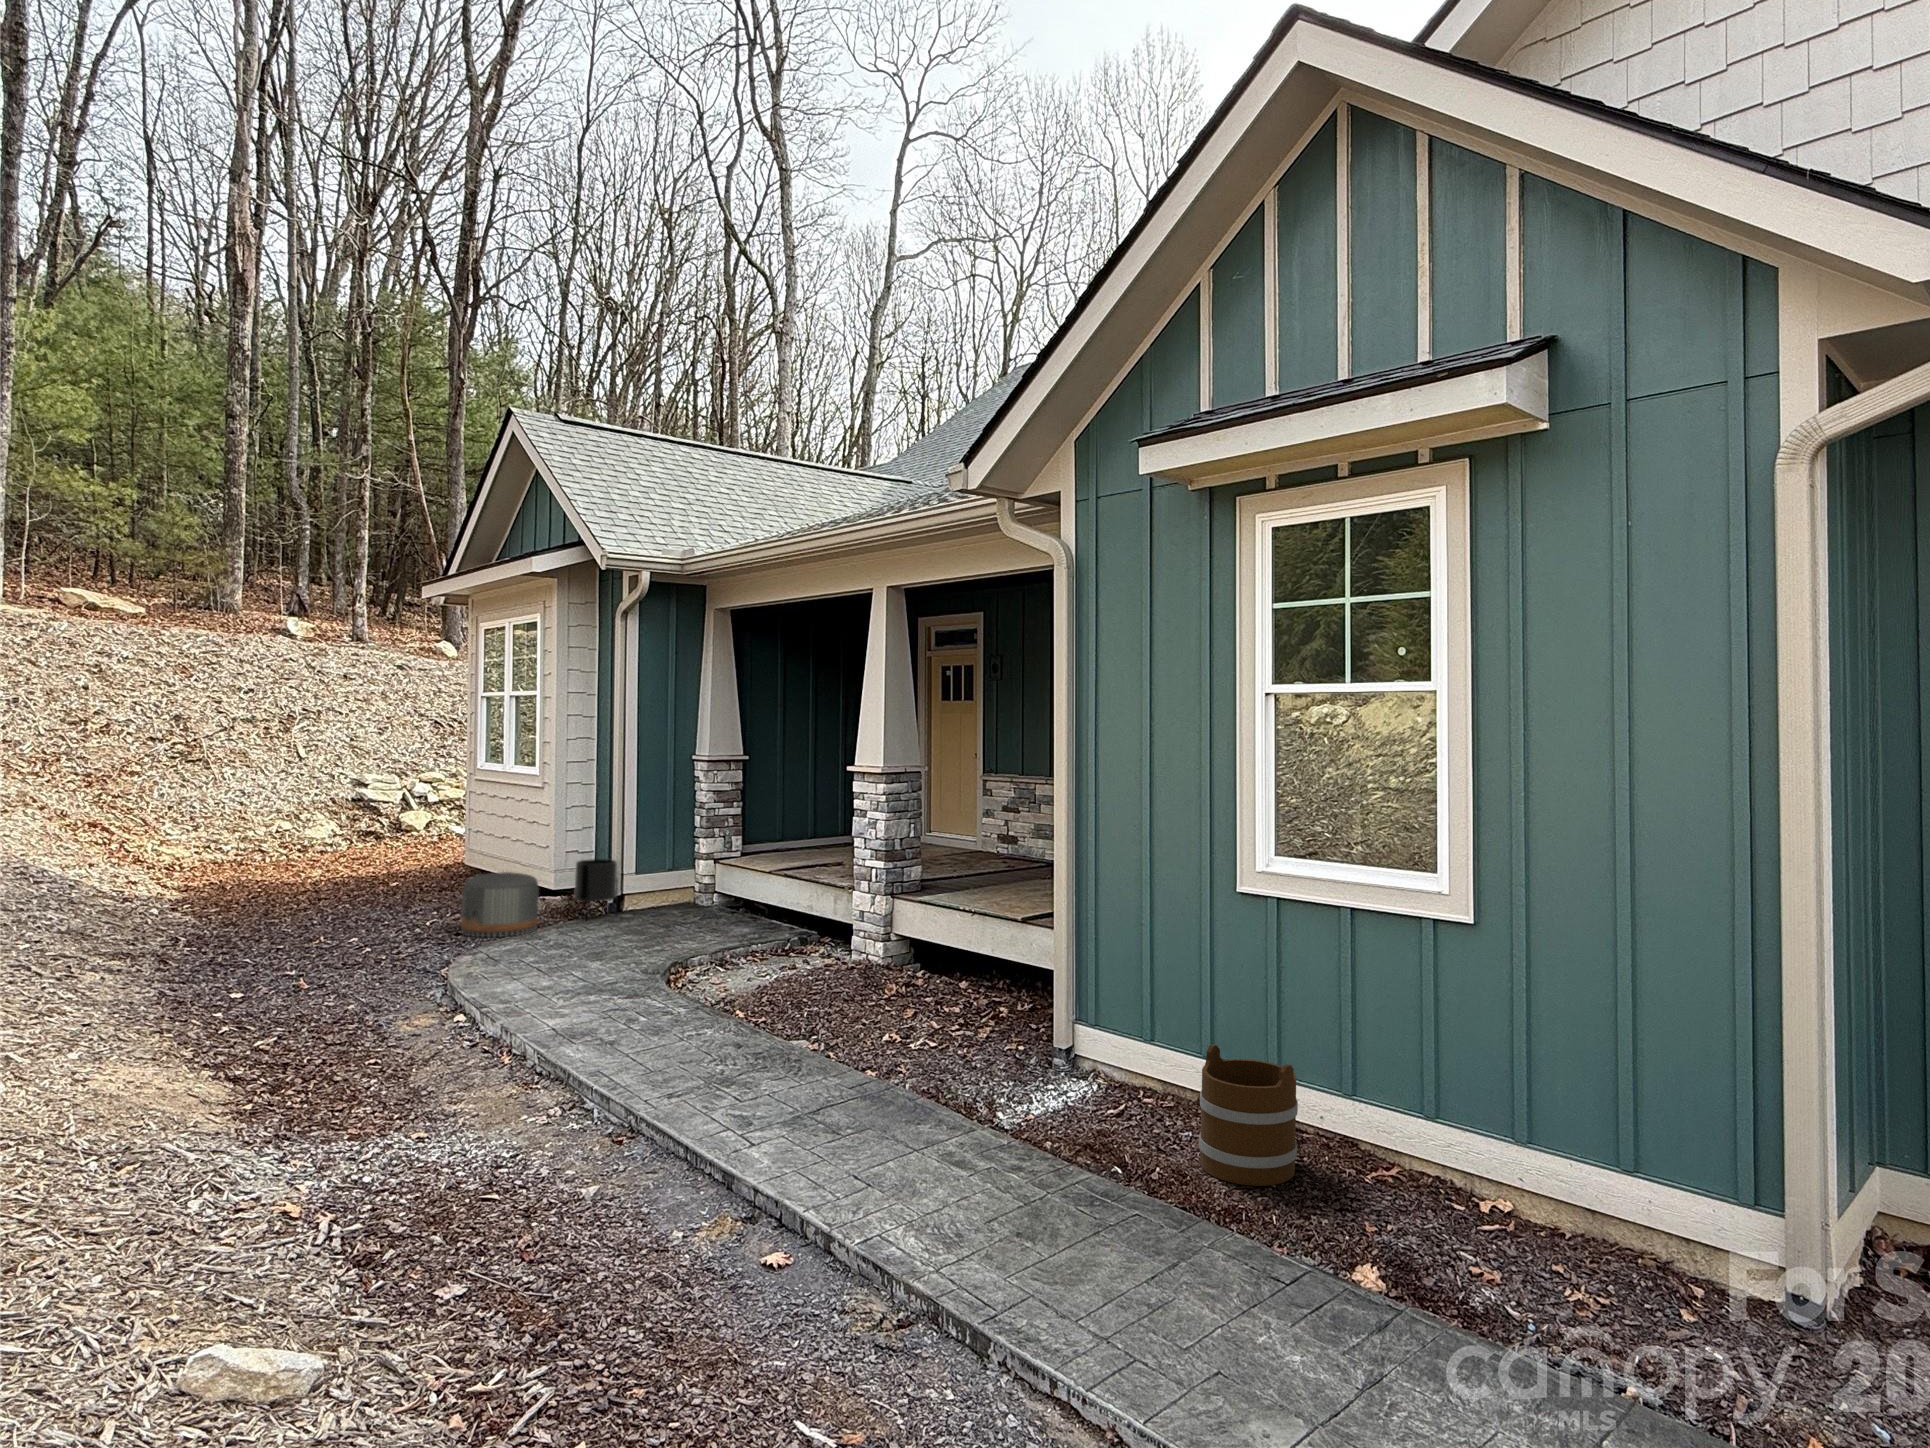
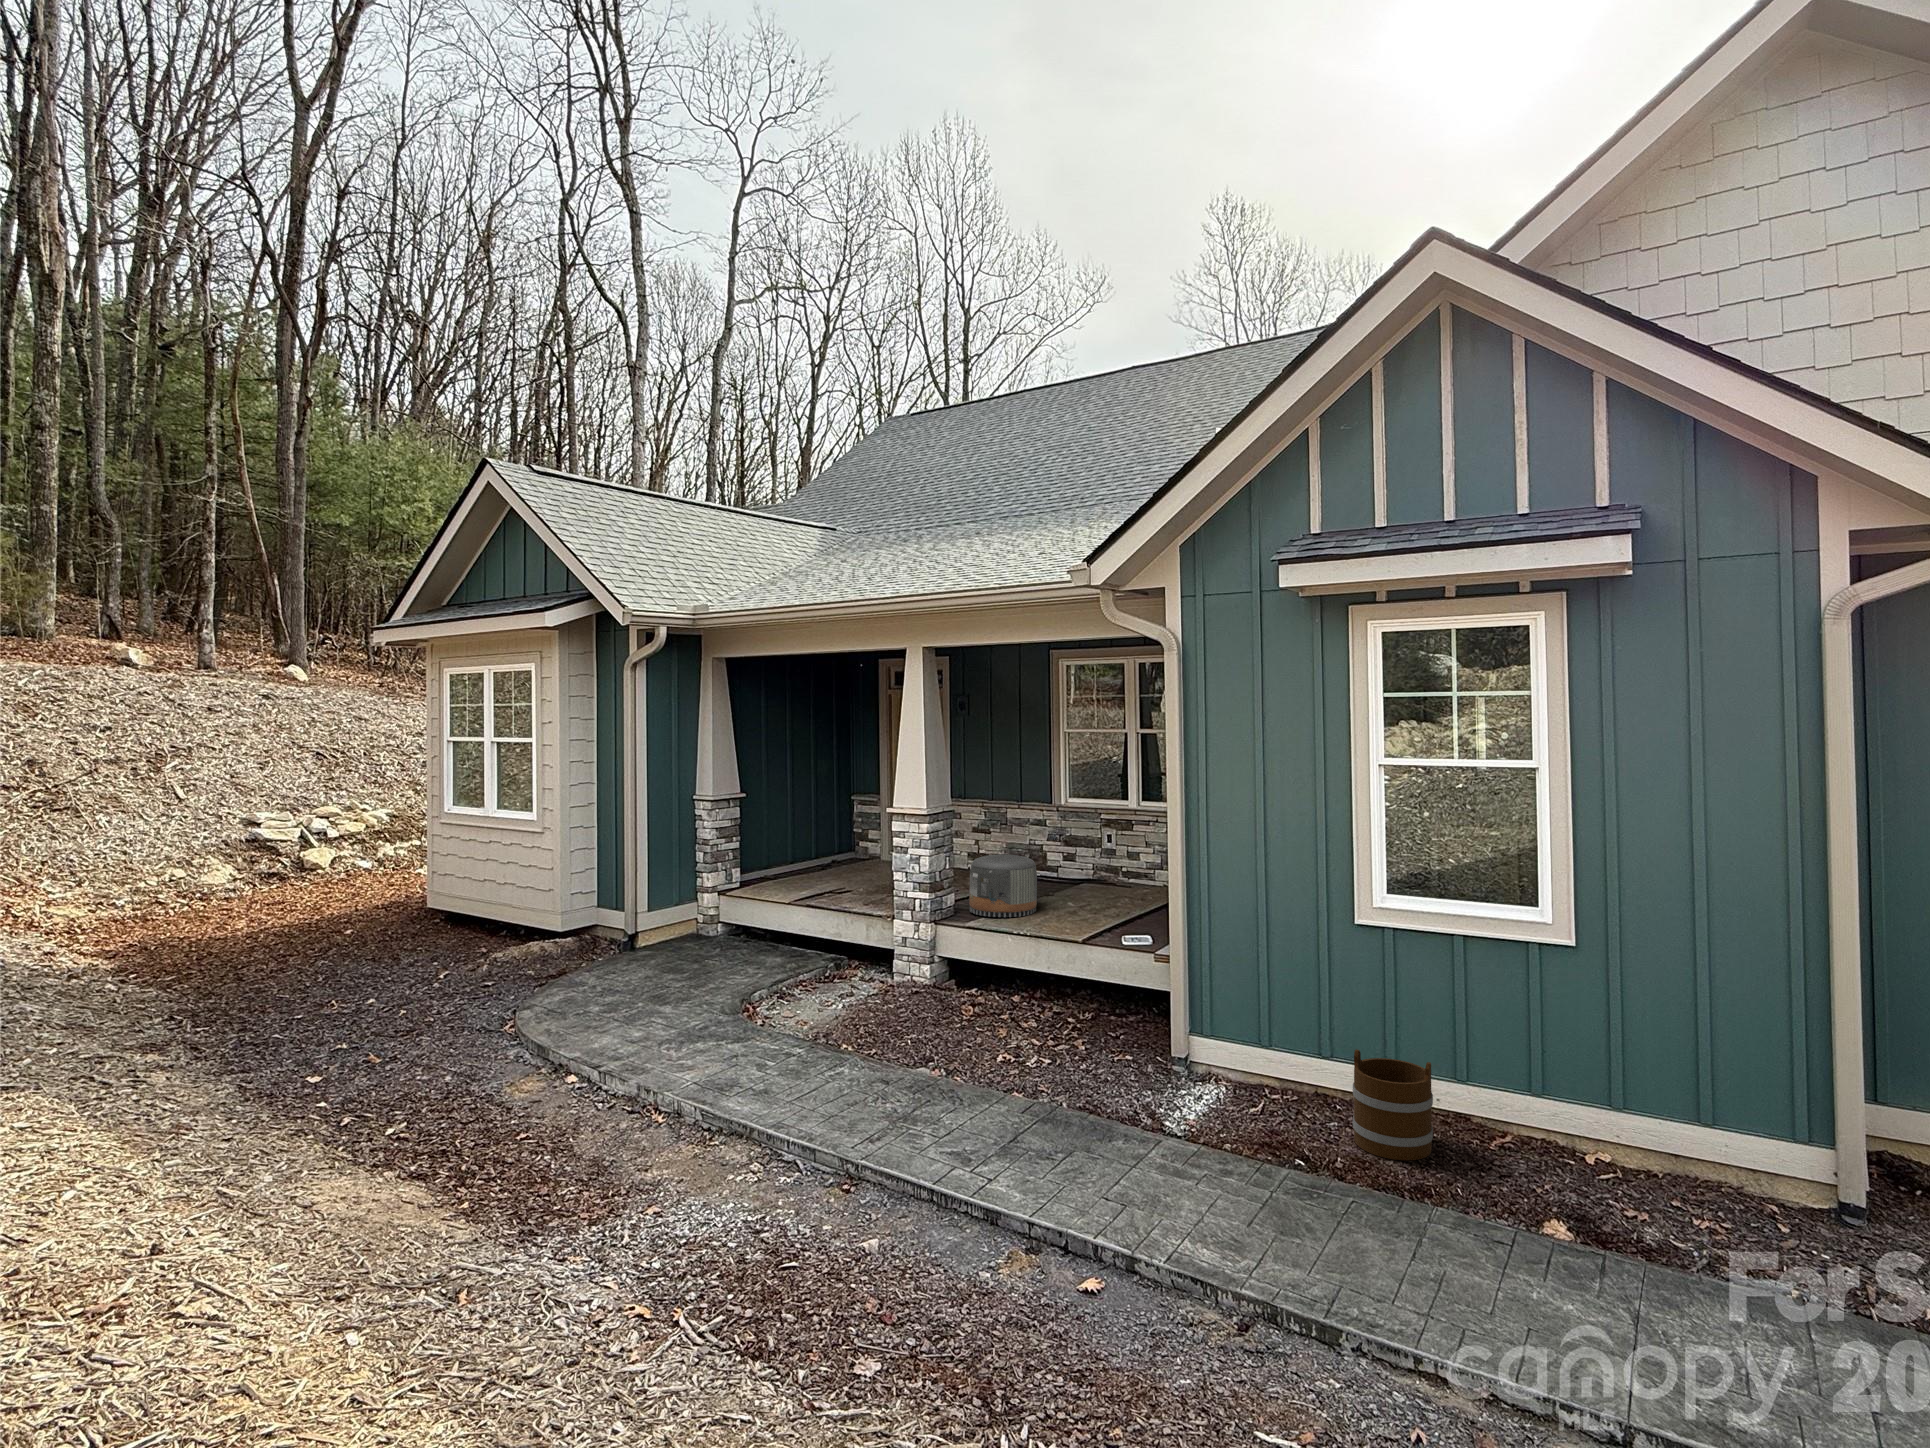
planter: present [574,859,618,907] -> none [581,898,622,959]
pouf: present [461,872,539,937] -> present [969,854,1037,917]

